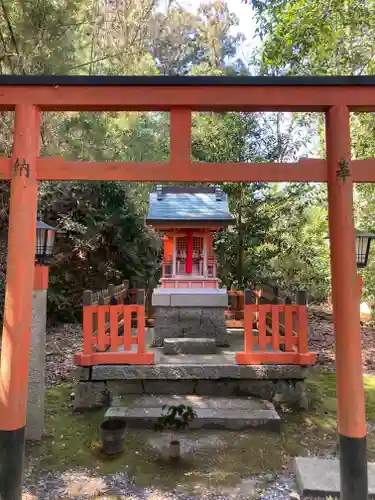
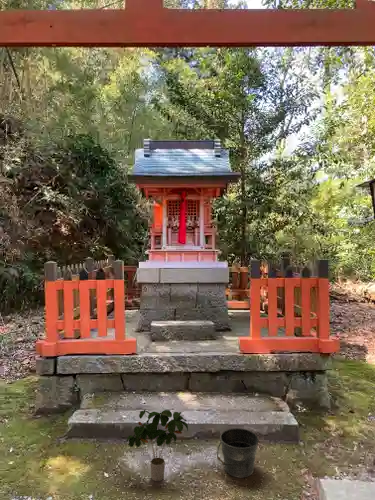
bucket: present [96,418,128,454] -> present [217,428,259,478]

